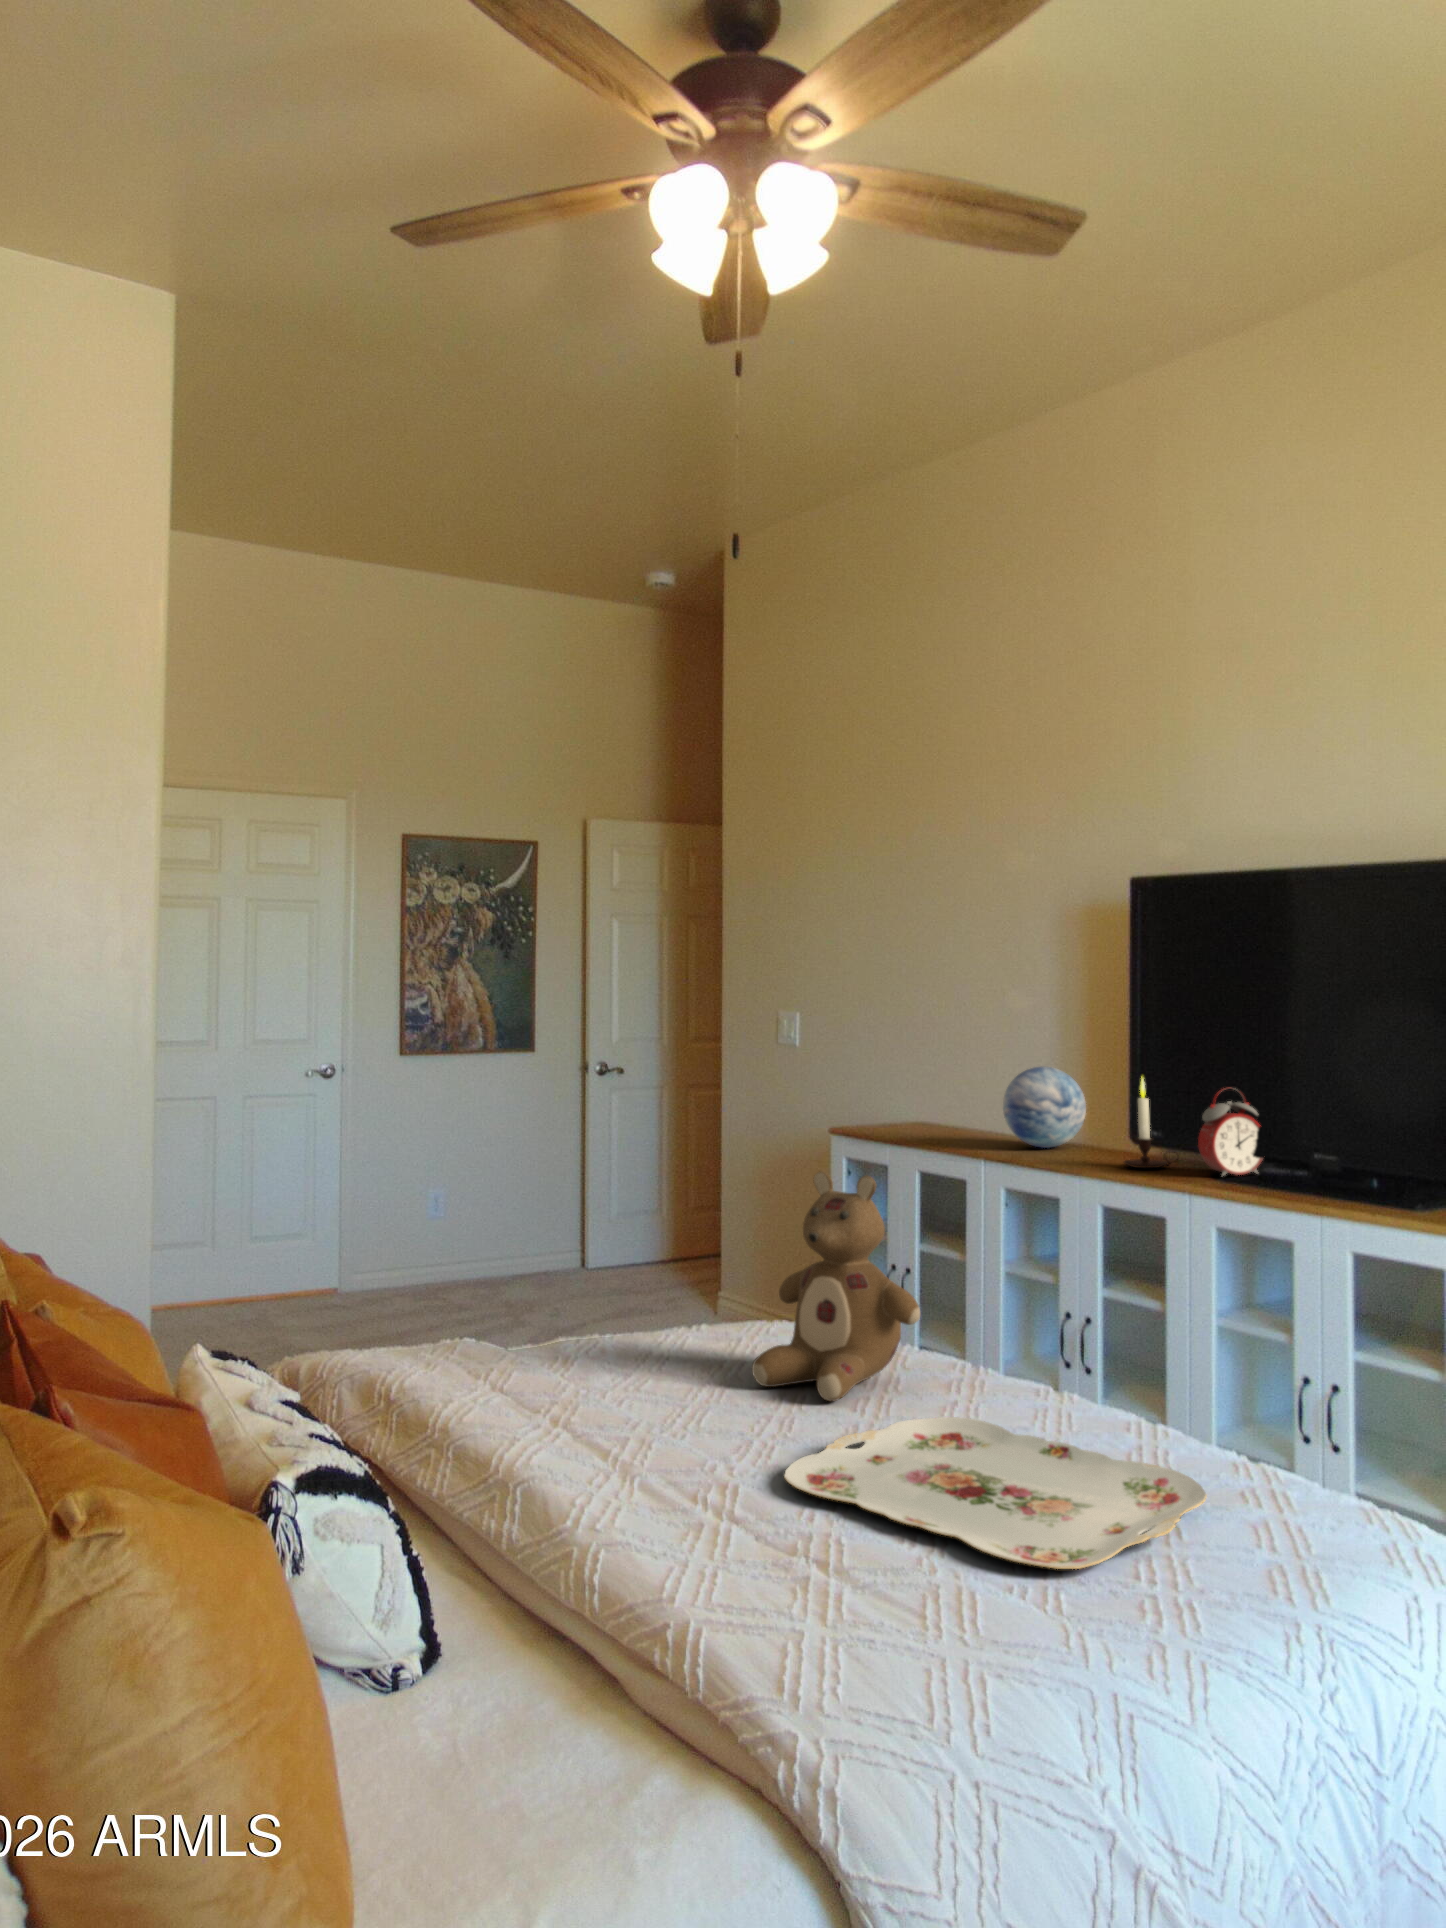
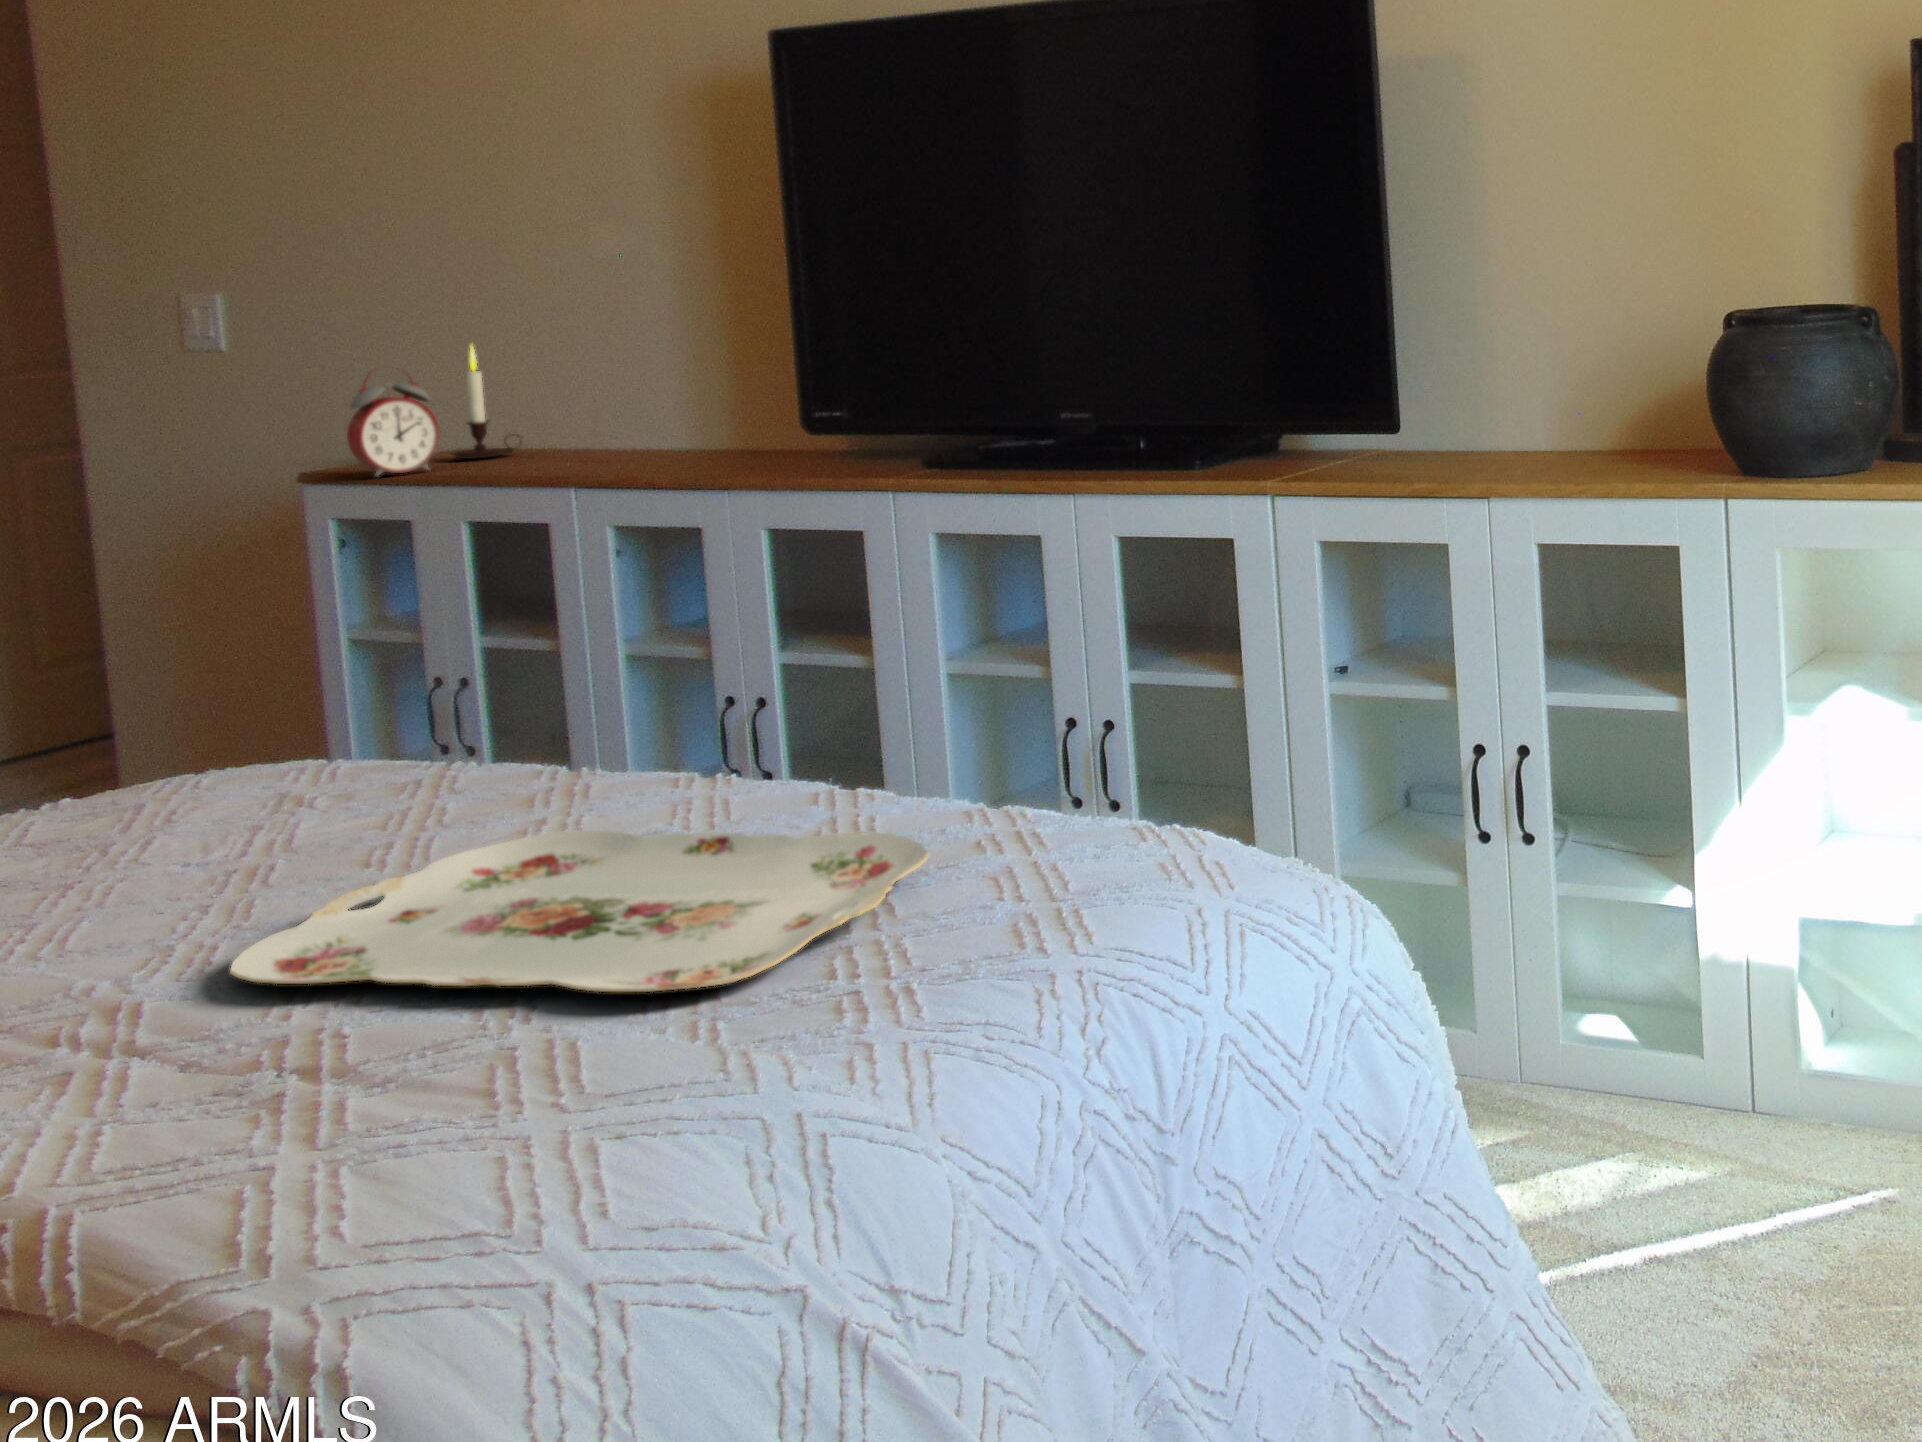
decorative orb: present [1003,1067,1086,1148] -> none [612,340,745,464]
candle: present [1124,1077,1178,1168] -> present [452,346,513,459]
alarm clock: present [1198,1089,1262,1177] -> present [347,366,440,476]
stuffed bear: present [752,1171,920,1401] -> none [158,485,477,858]

